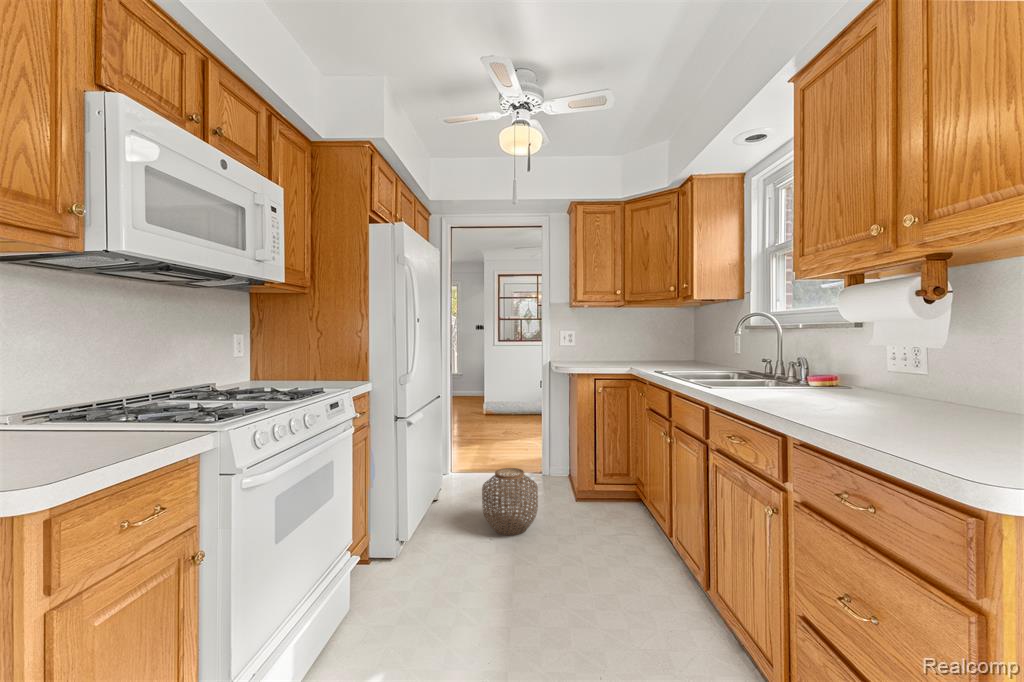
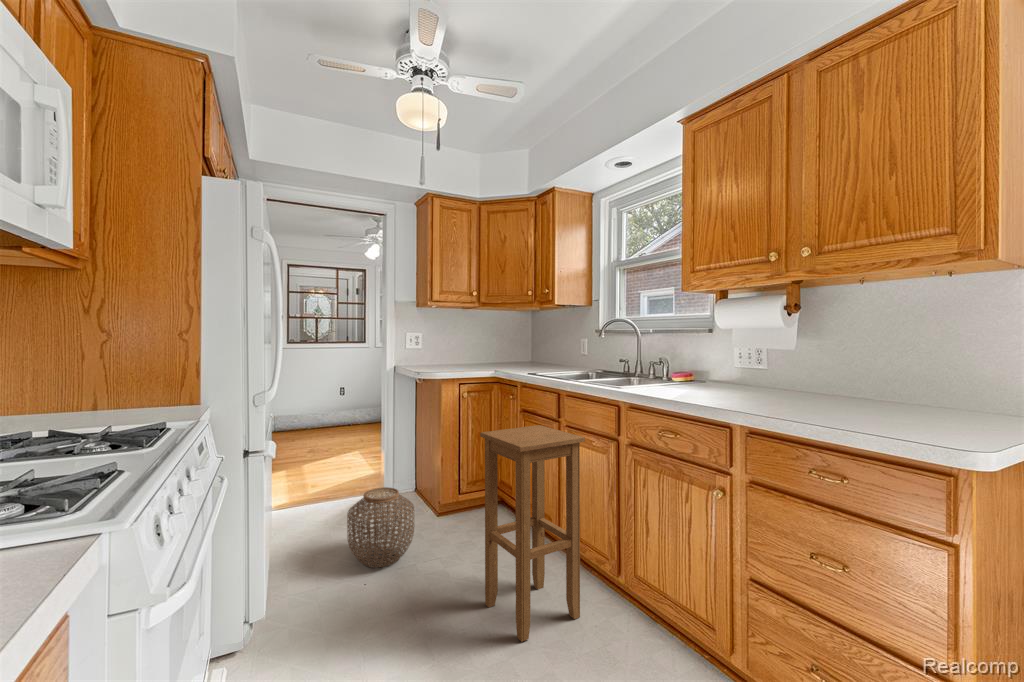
stool: none [570,422,662,622] -> present [480,425,585,642]

